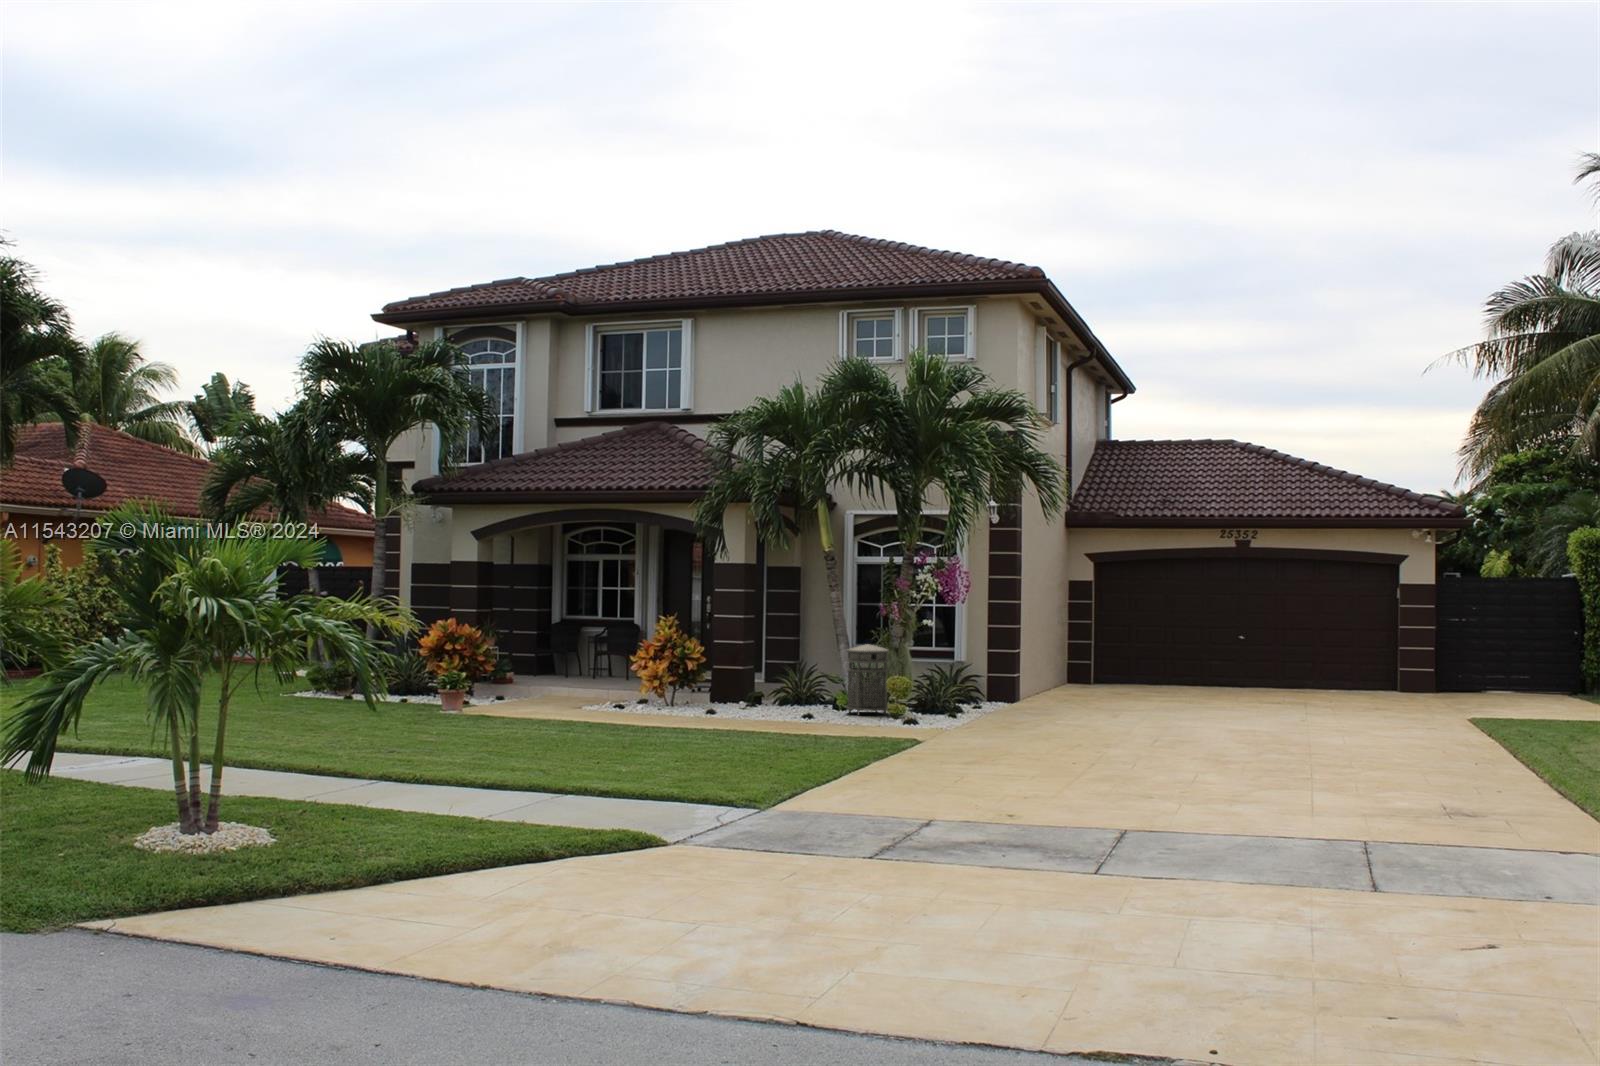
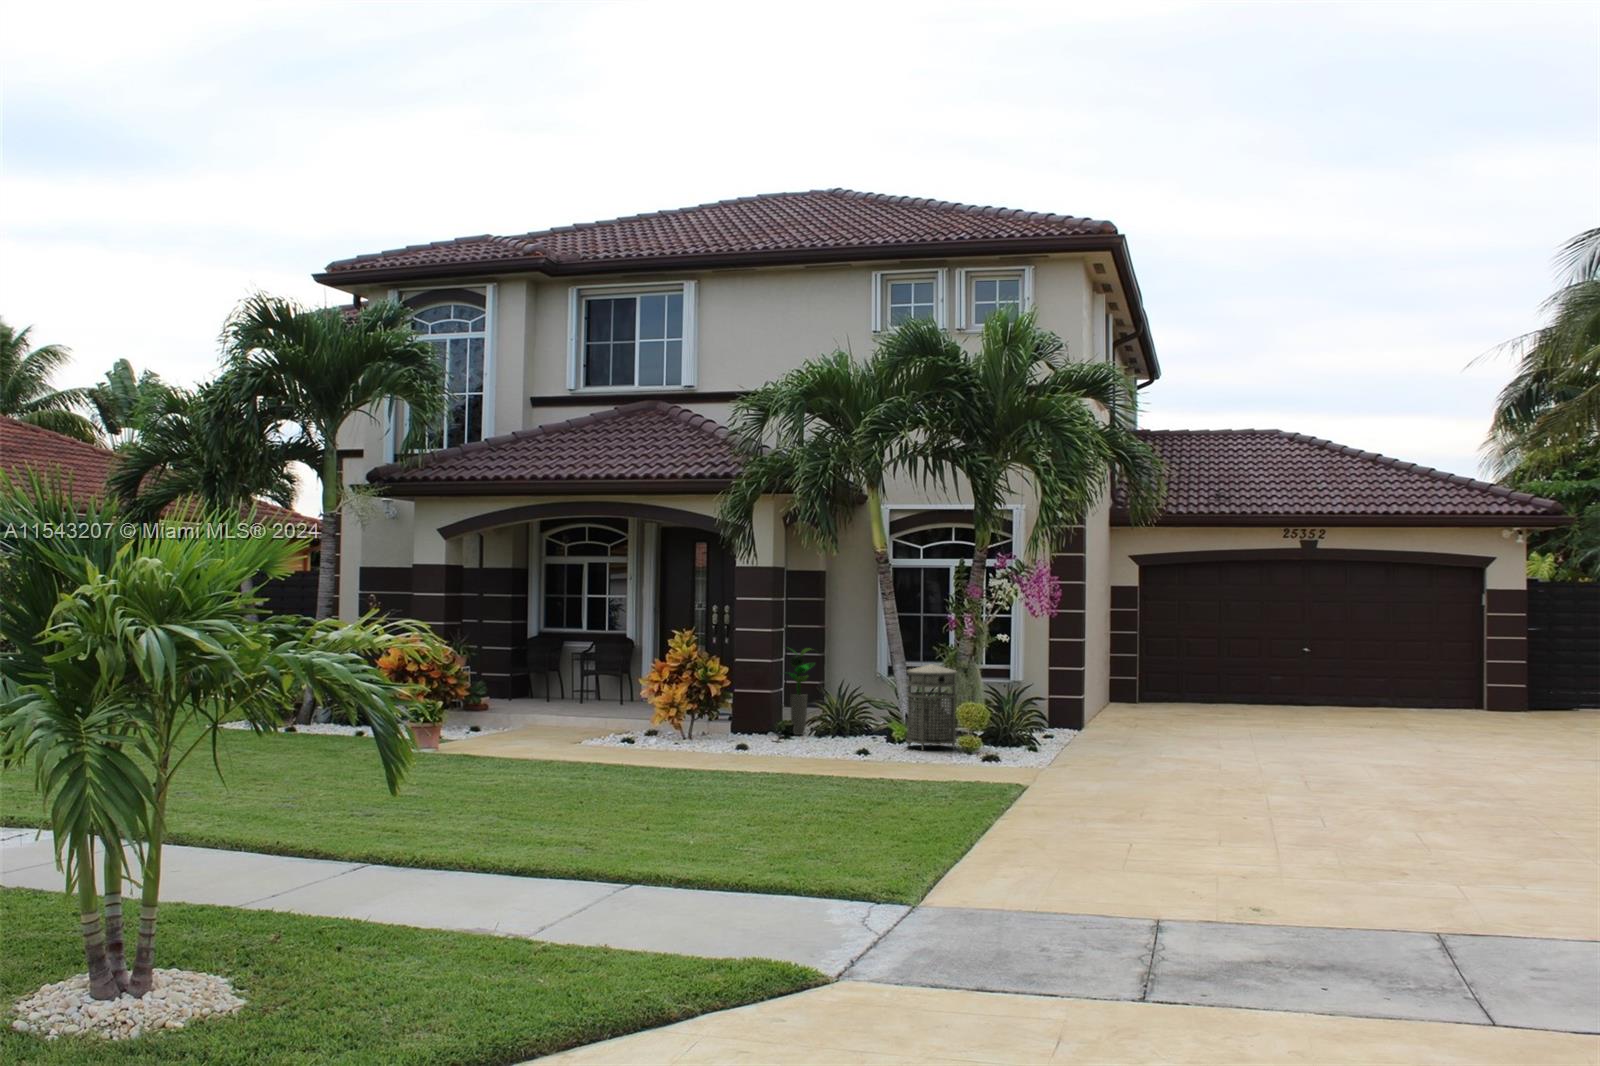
potted plant: none [749,631,782,704] -> present [789,648,815,735]

